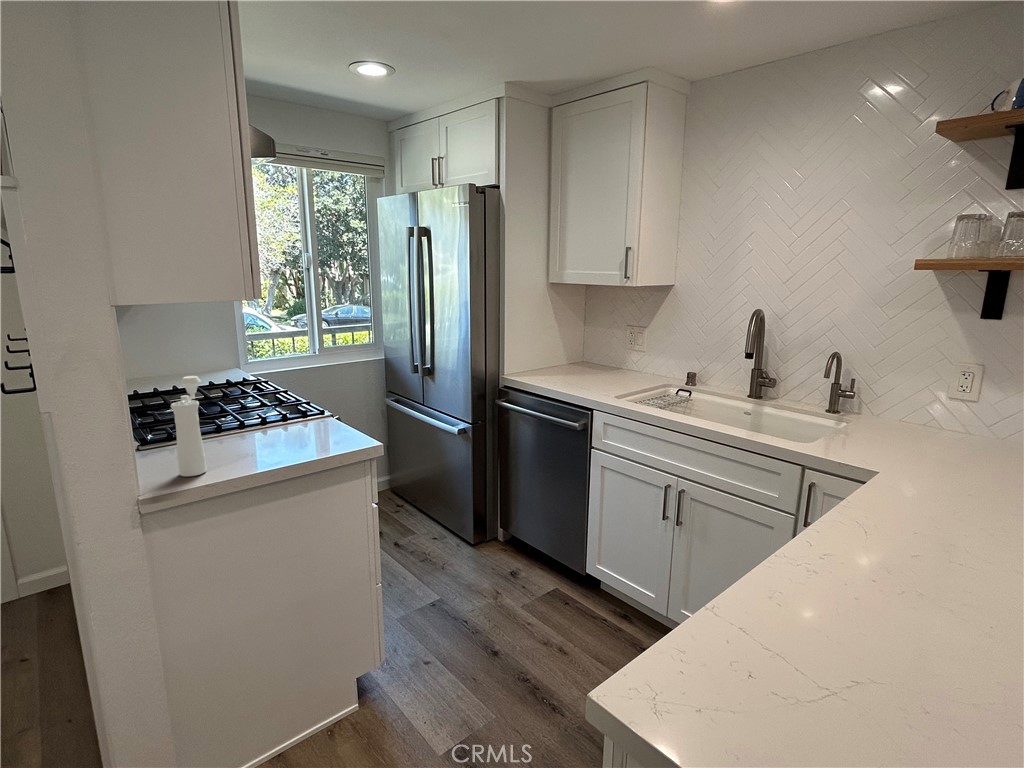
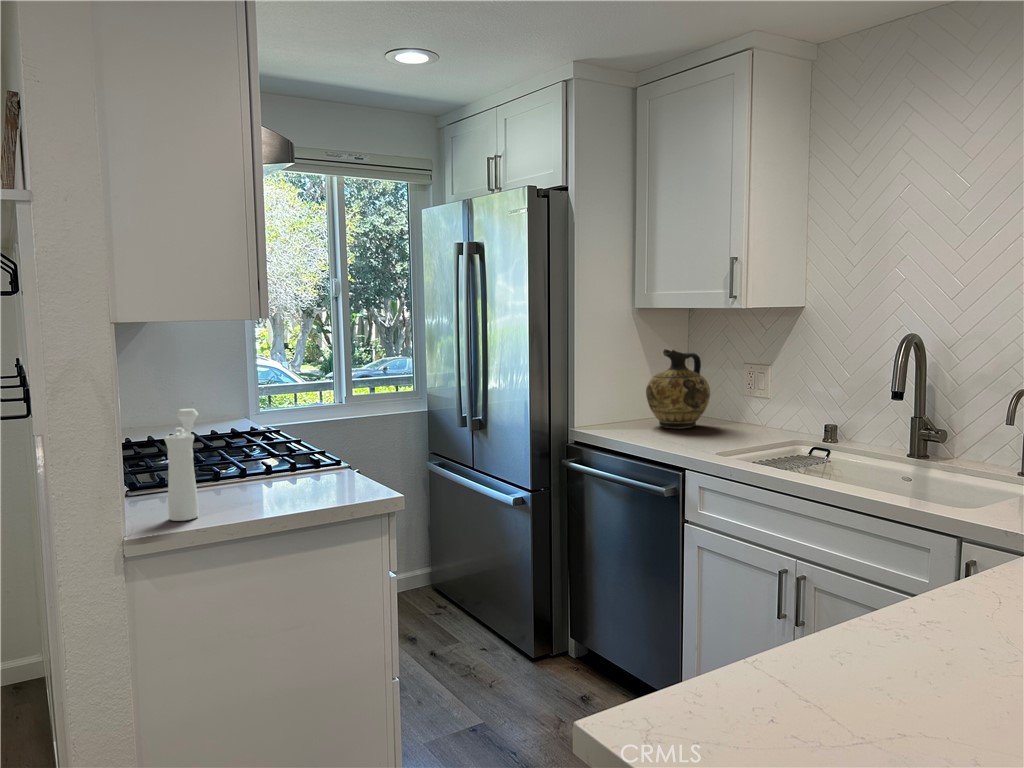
ceramic jug: none [557,315,604,375] -> present [646,349,710,428]

